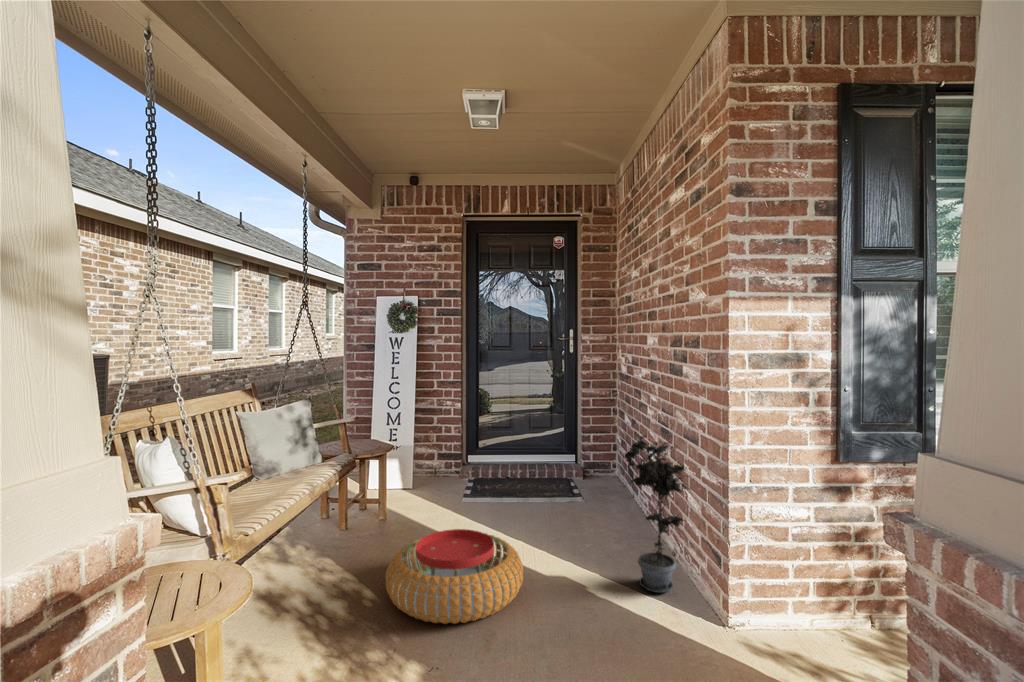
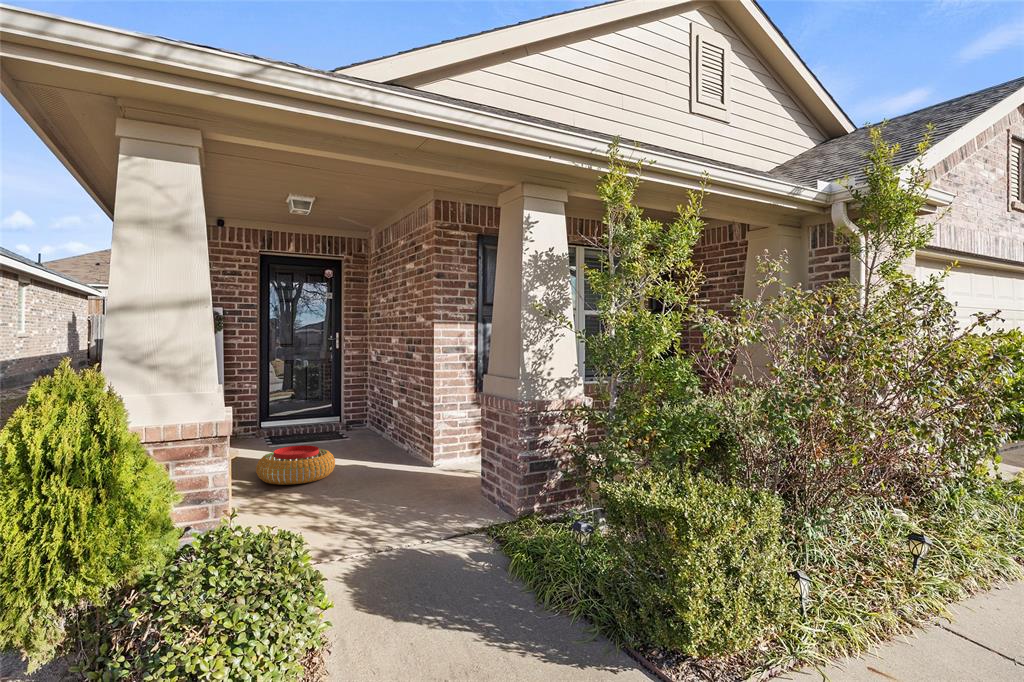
potted plant: present [625,436,690,593] -> none [385,388,419,463]

